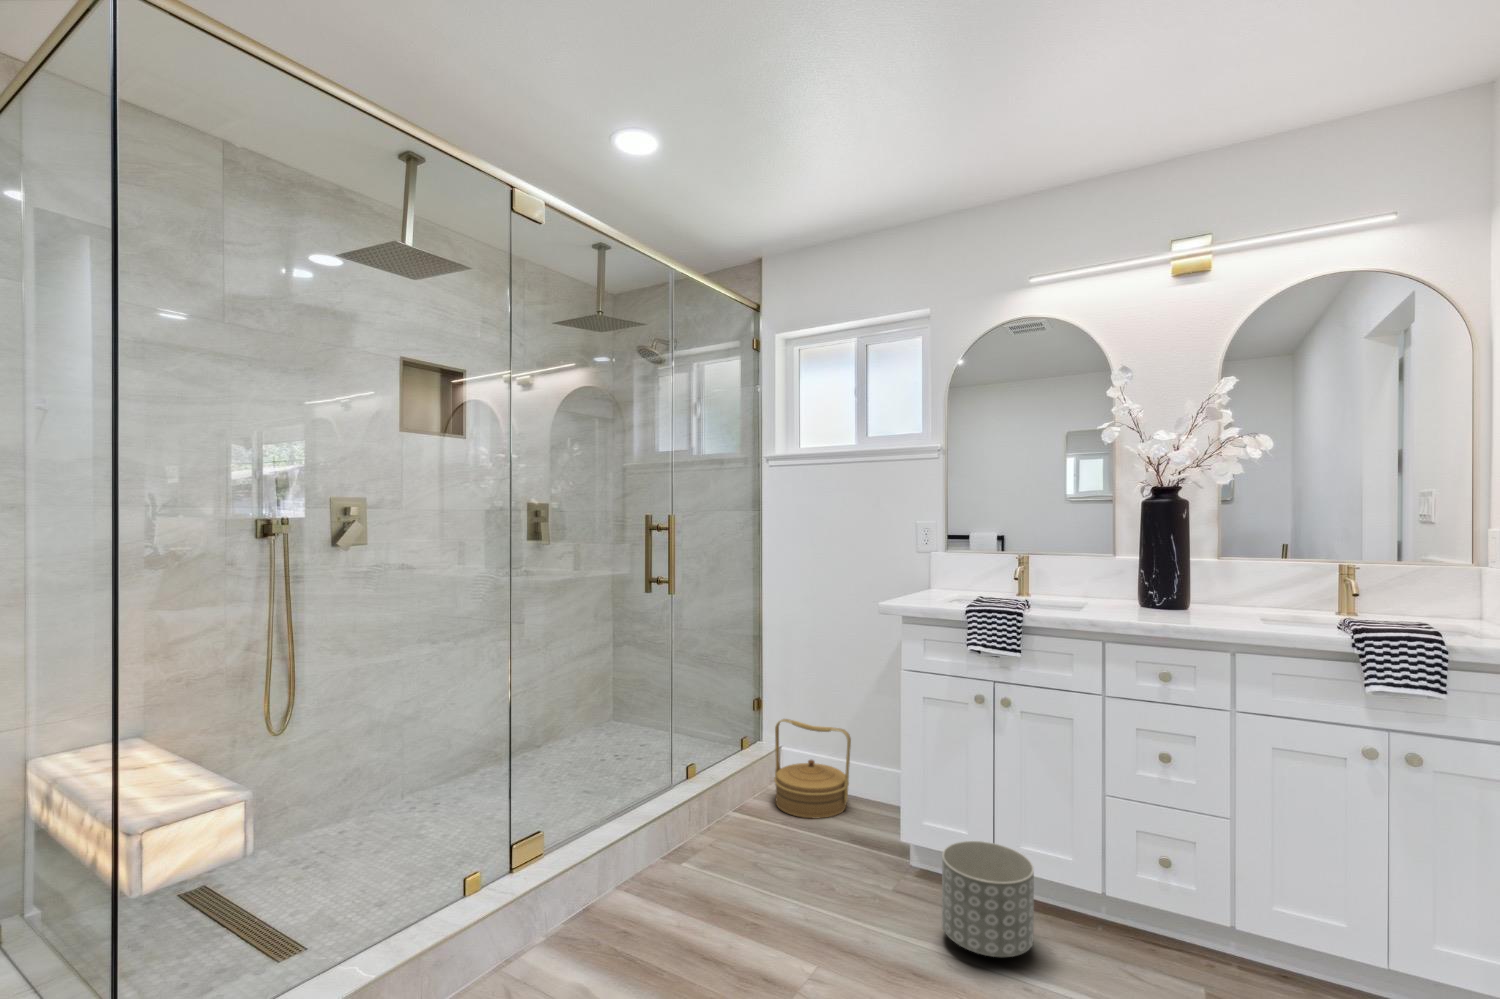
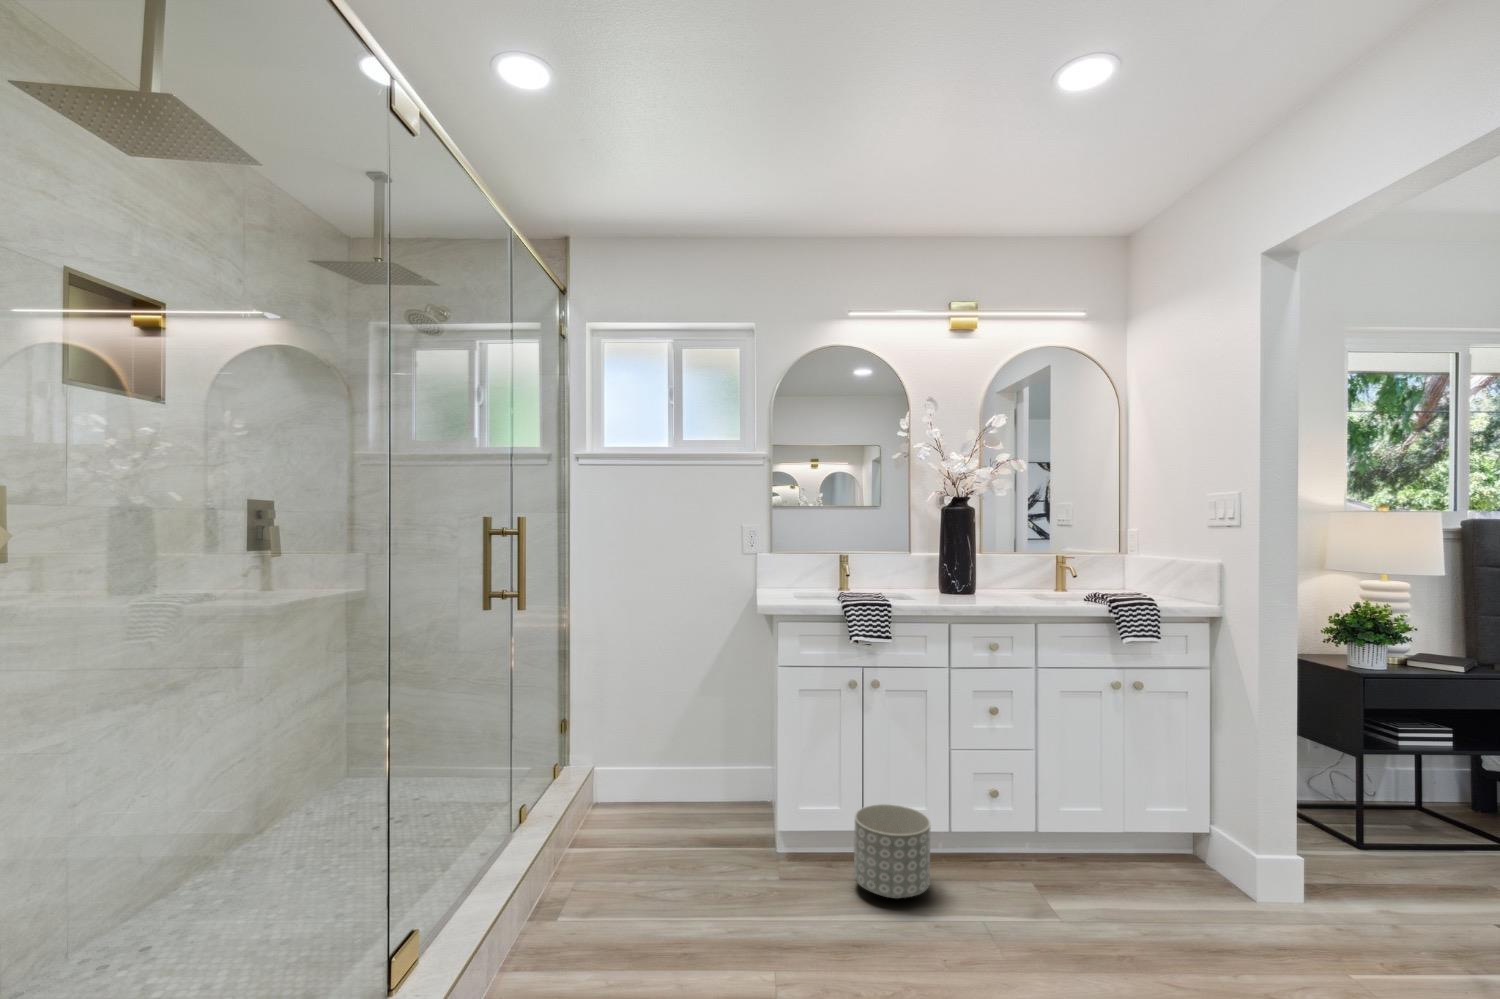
basket: present [774,719,851,819] -> none [604,733,688,830]

